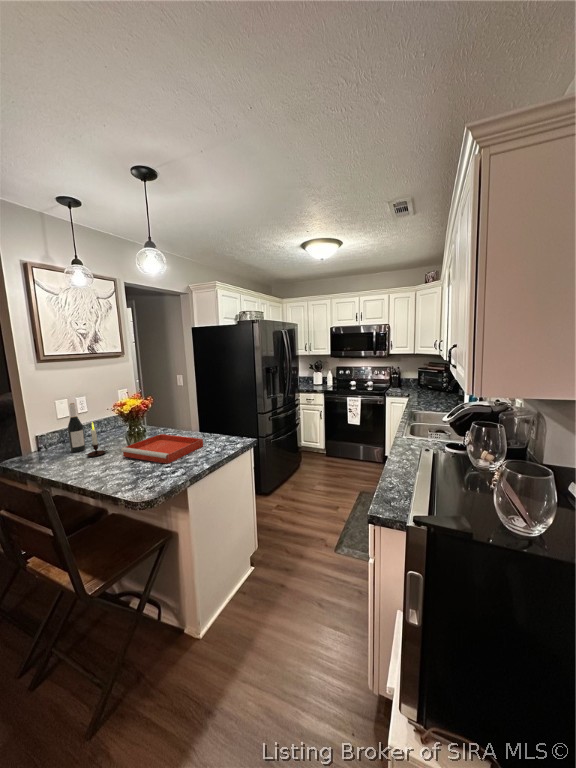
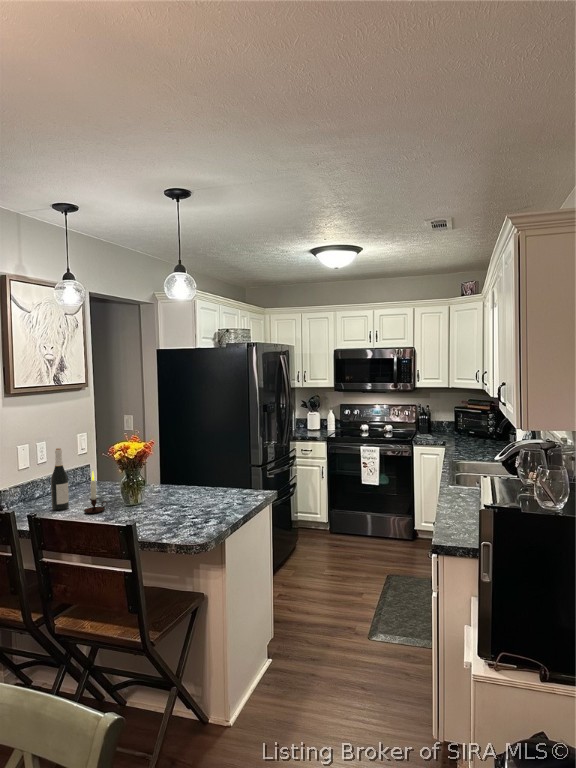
tray: present [121,434,203,464] -> none [133,488,225,516]

